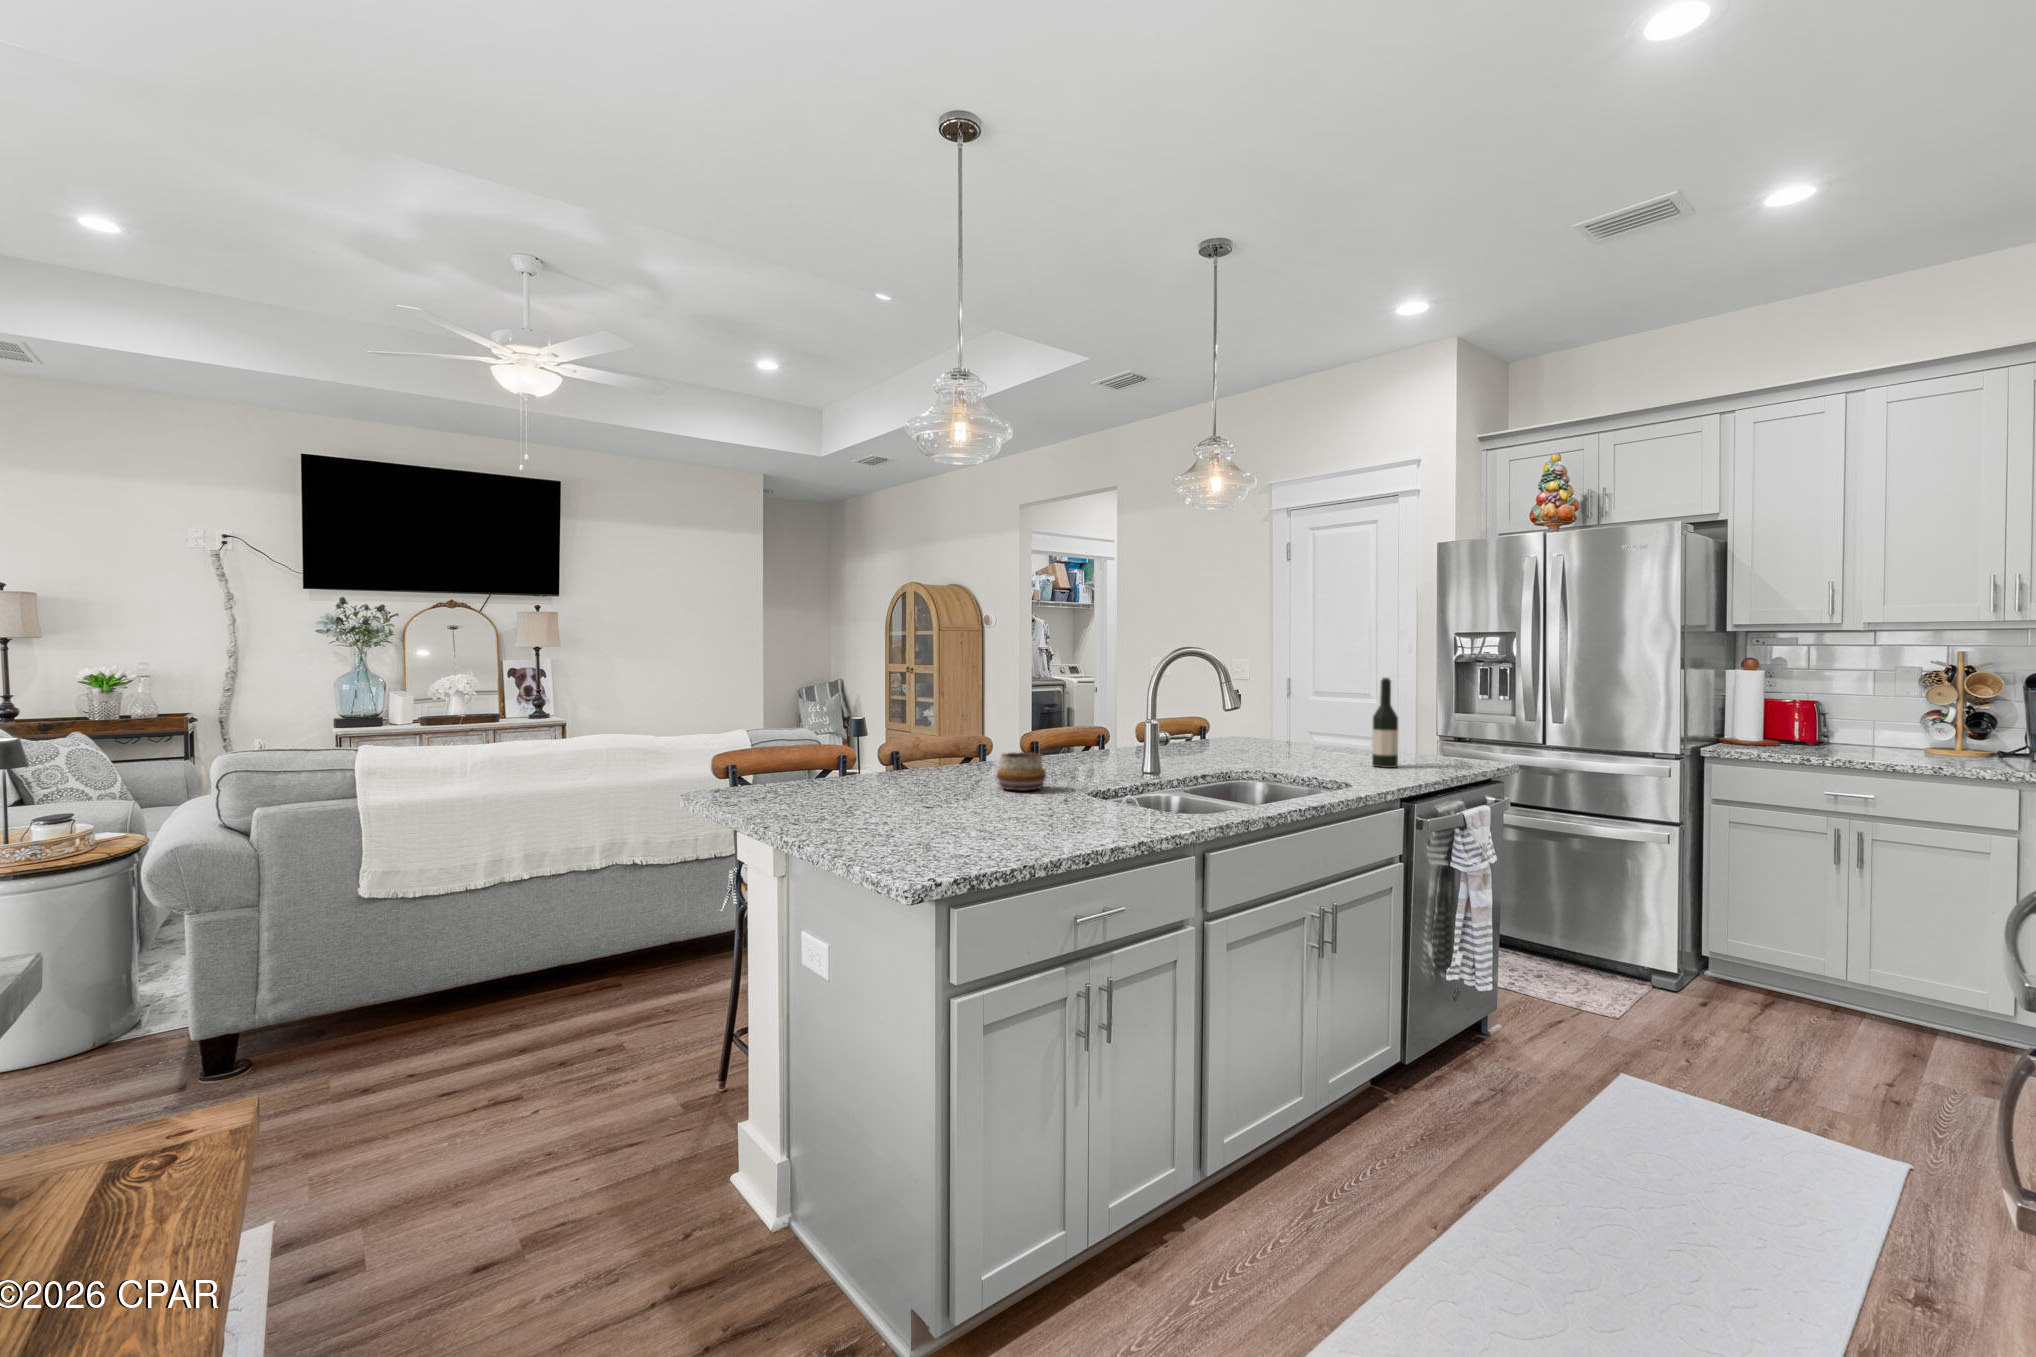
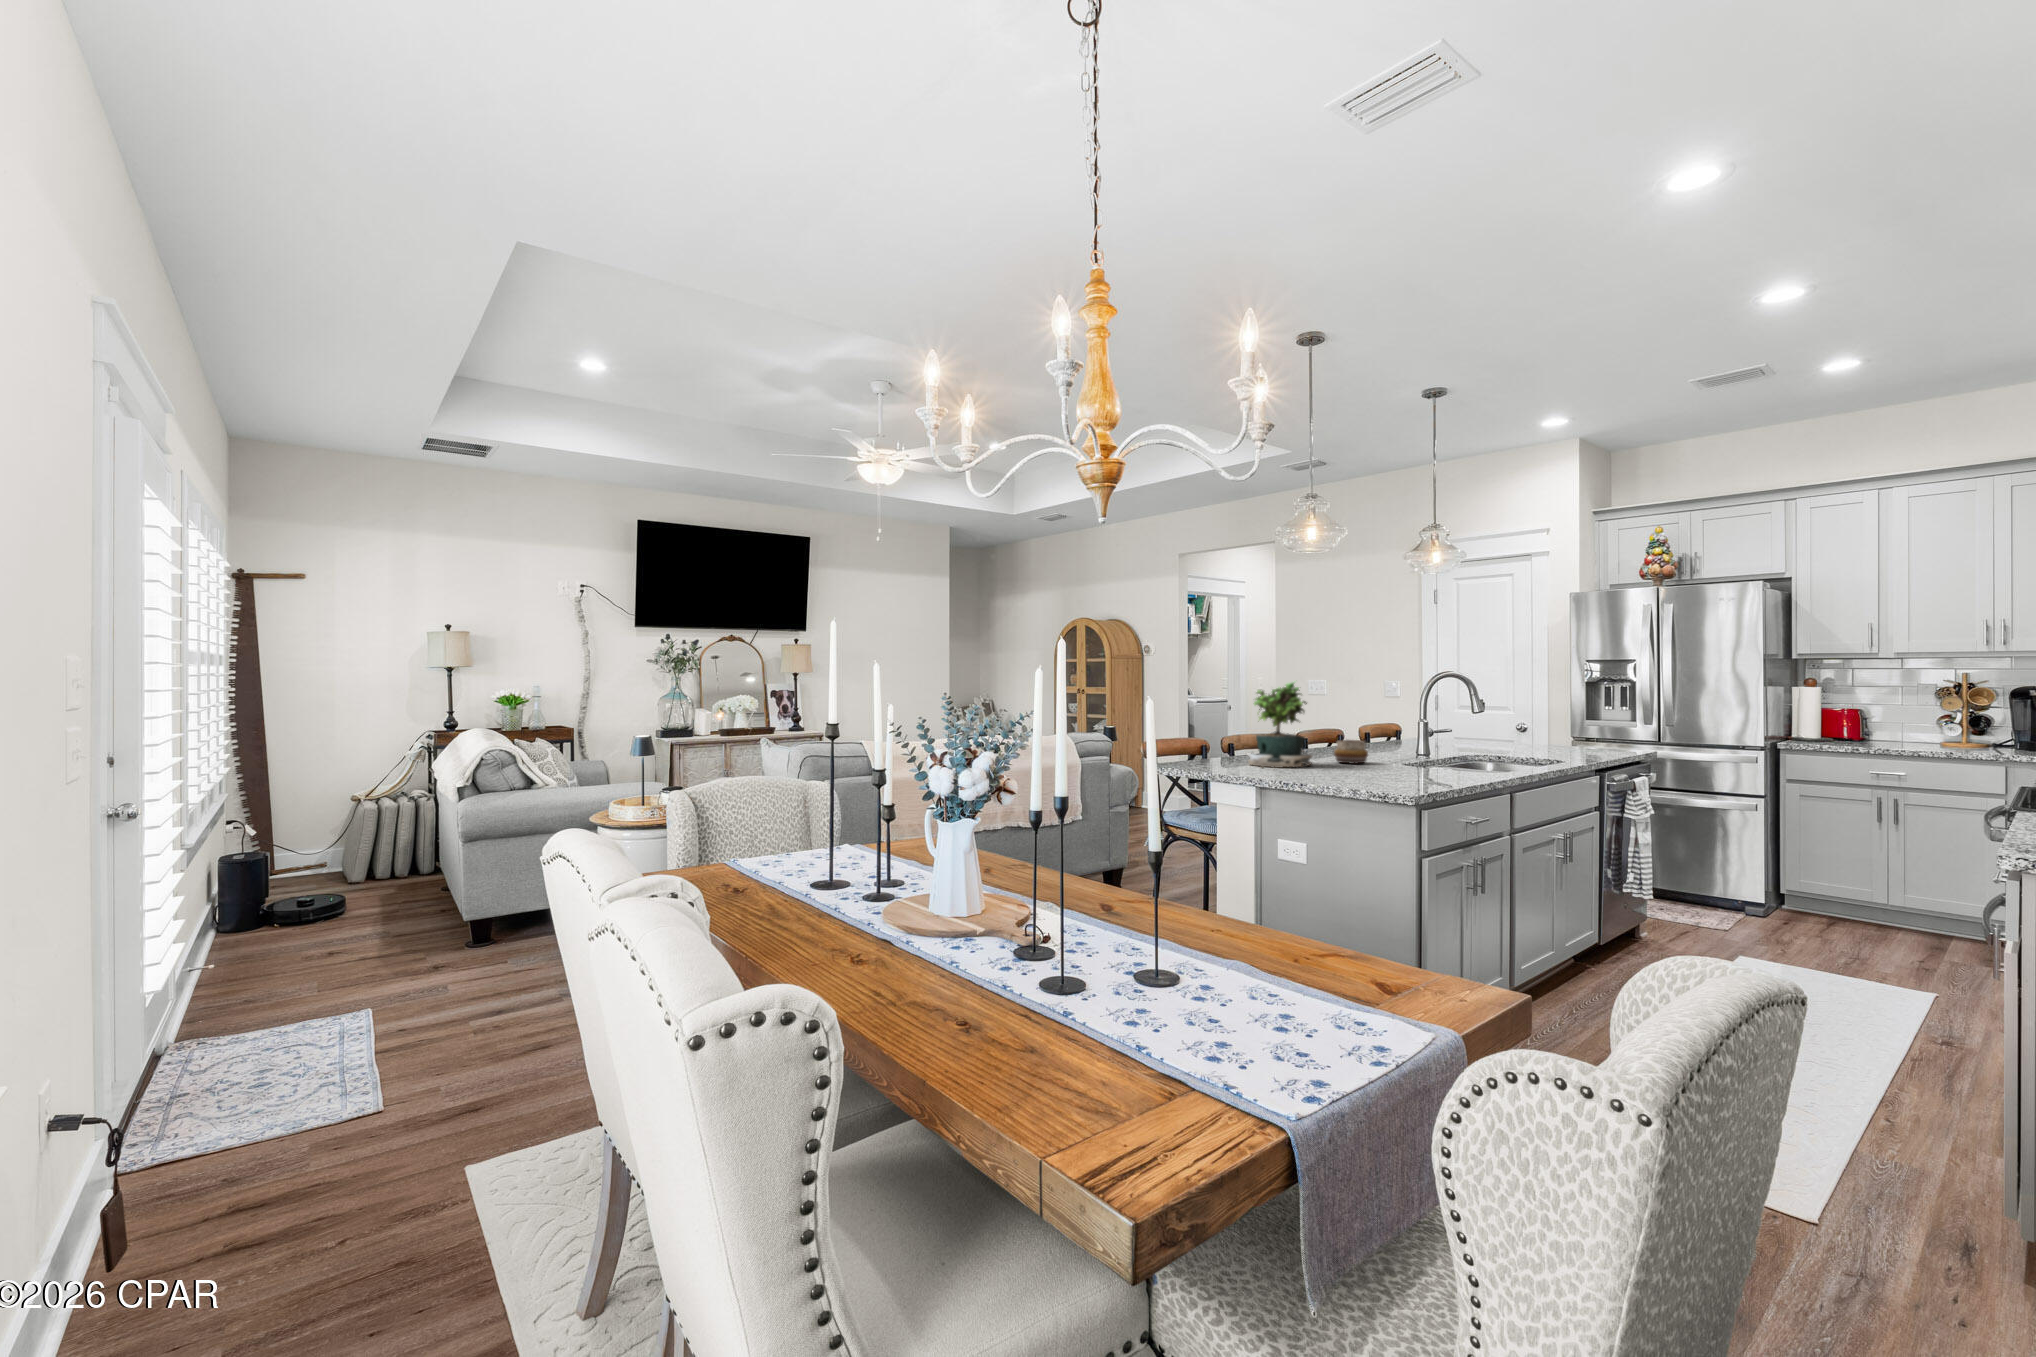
potted plant: none [840,662,948,807] -> present [1248,683,1312,767]
wine bottle: present [1372,678,1398,768] -> none [1553,692,1573,754]

